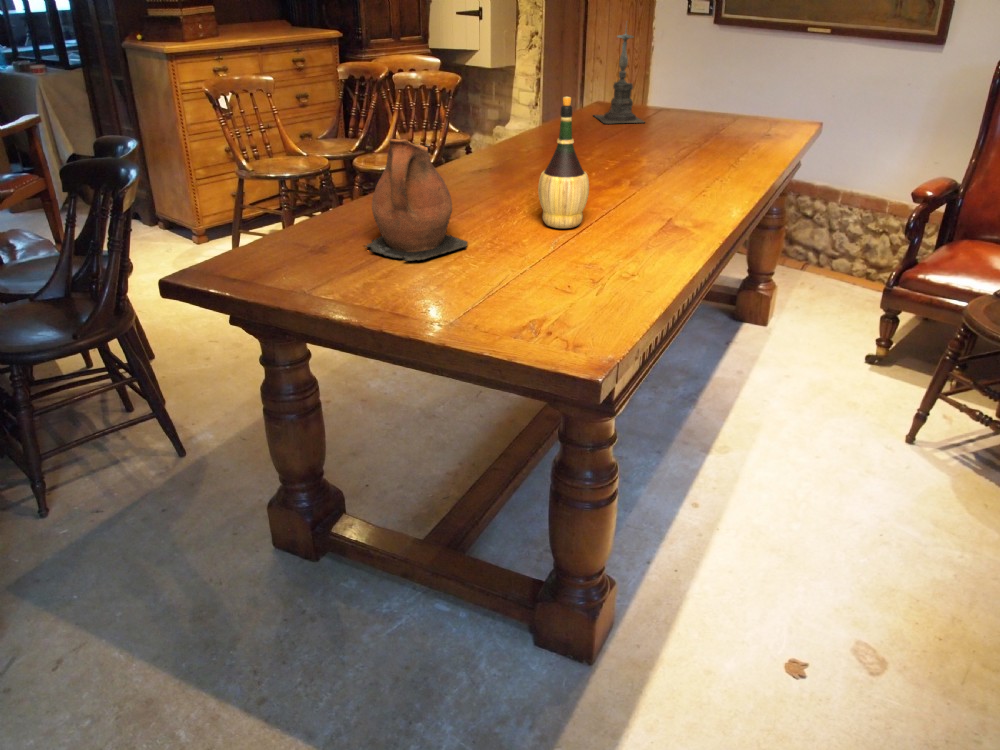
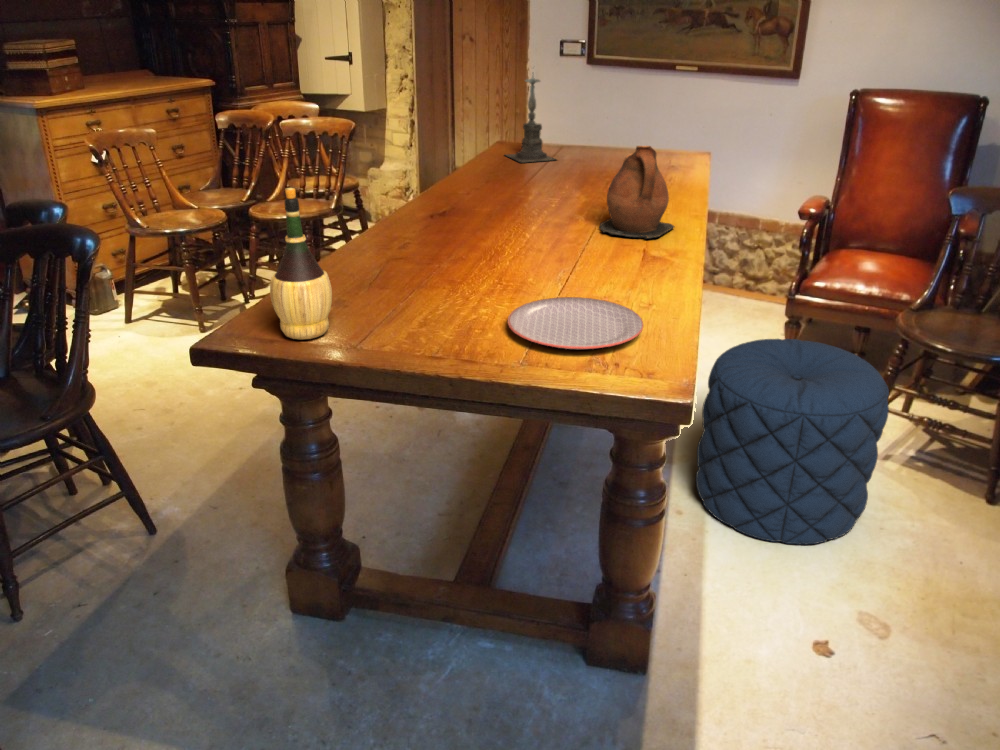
wine bottle: present [538,96,589,228] -> present [270,188,332,339]
ceramic pitcher: present [366,139,468,261] -> present [599,146,674,238]
plate: none [461,261,605,316] -> present [508,297,643,349]
pouf: none [719,330,943,562] -> present [696,339,889,545]

